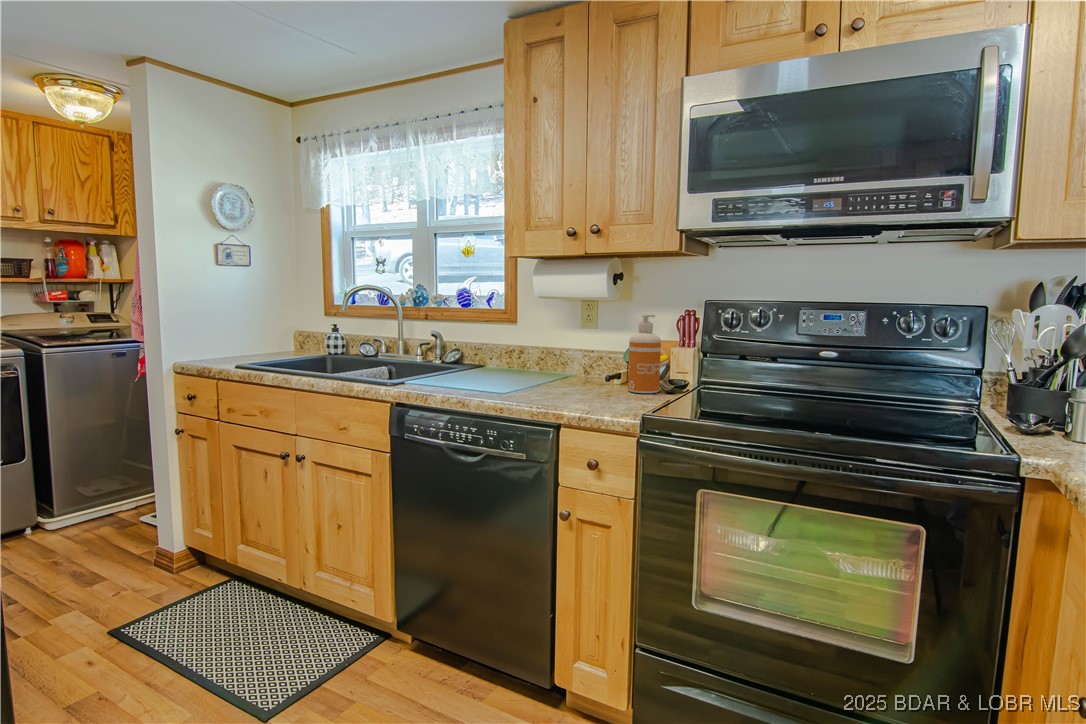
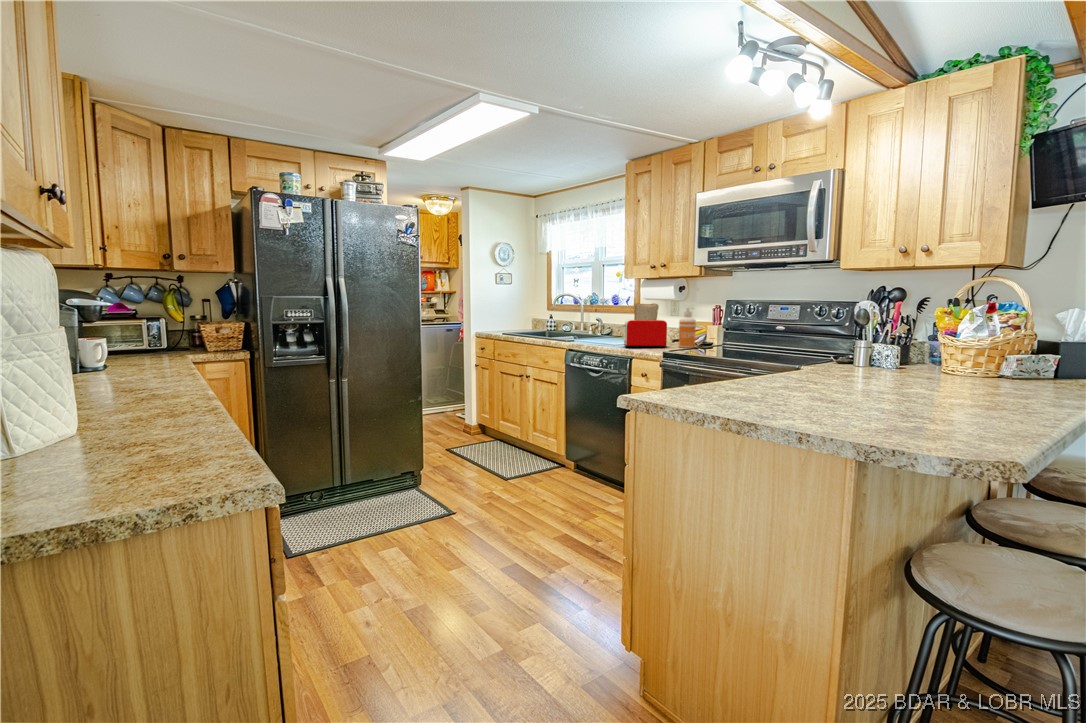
toaster: none [522,306,613,400] -> present [622,303,667,348]

